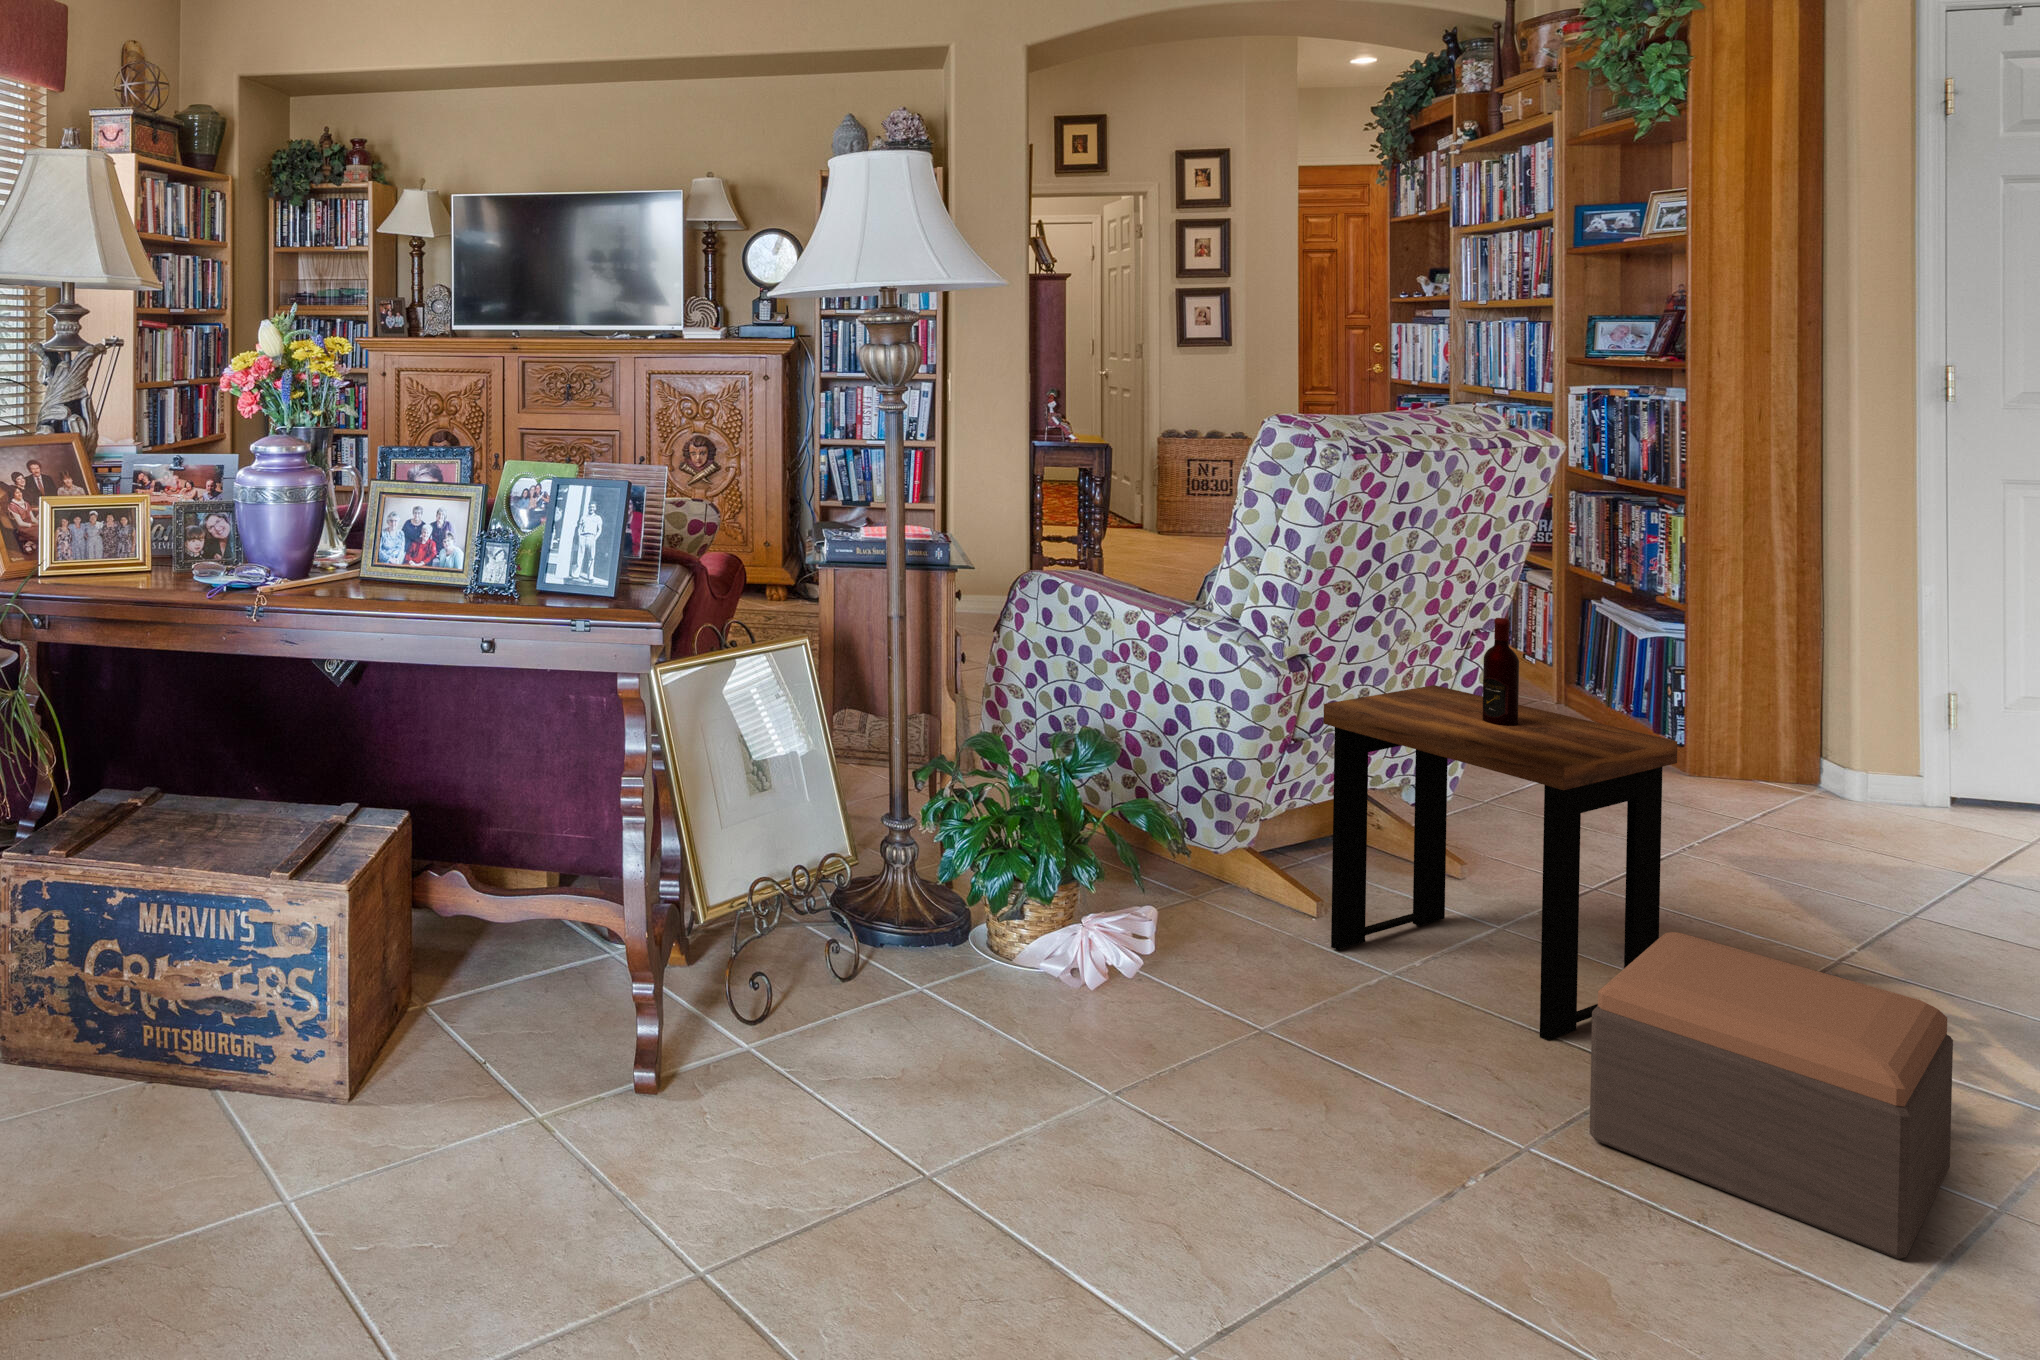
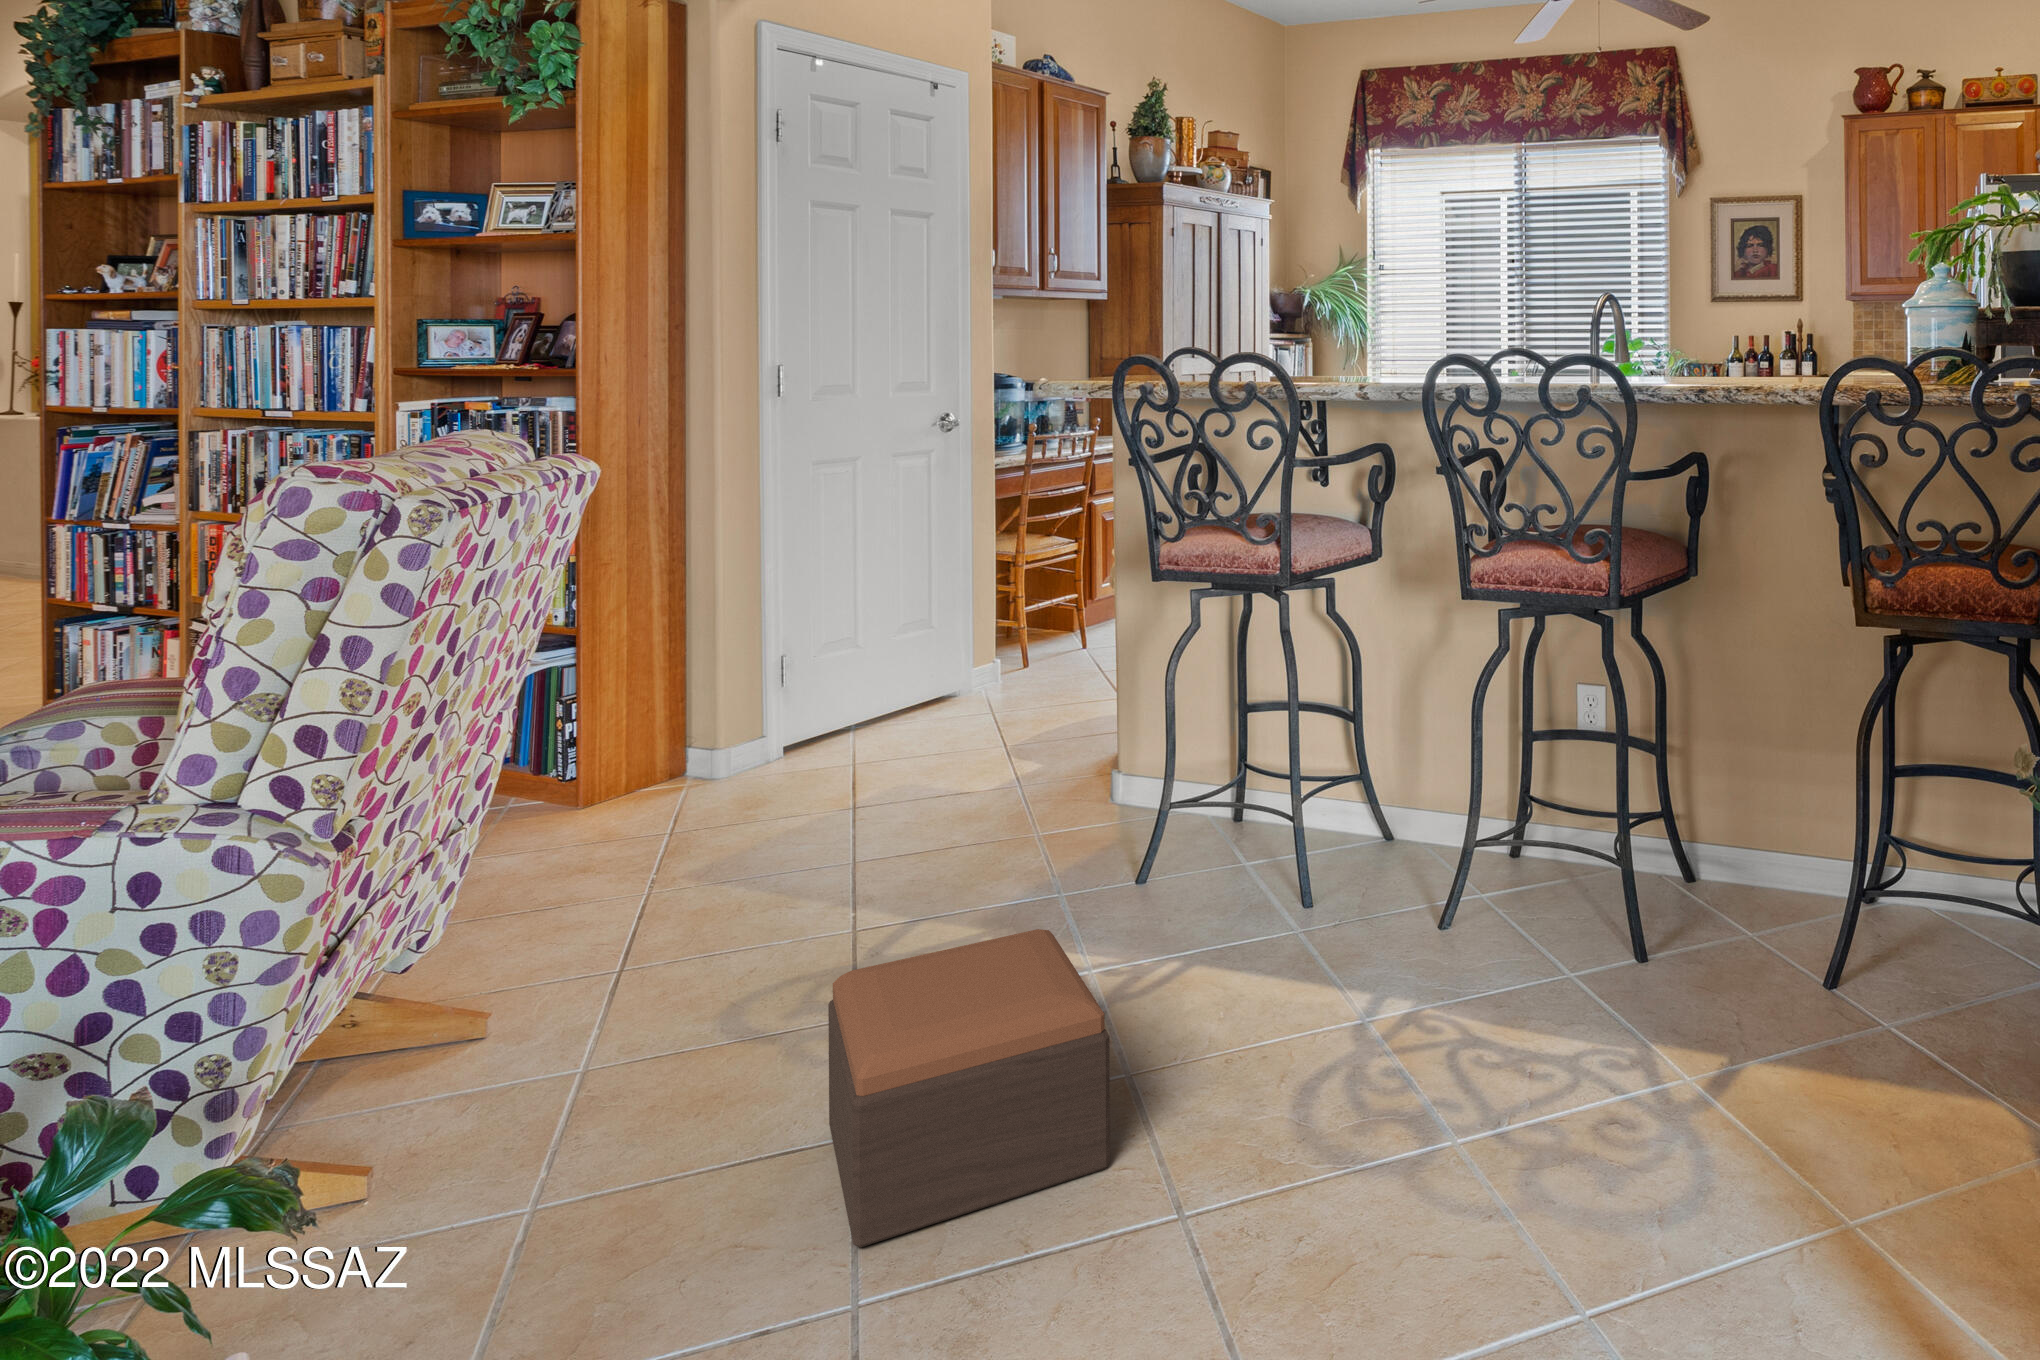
side table: present [1323,618,1678,1041] -> none [373,687,775,1231]

